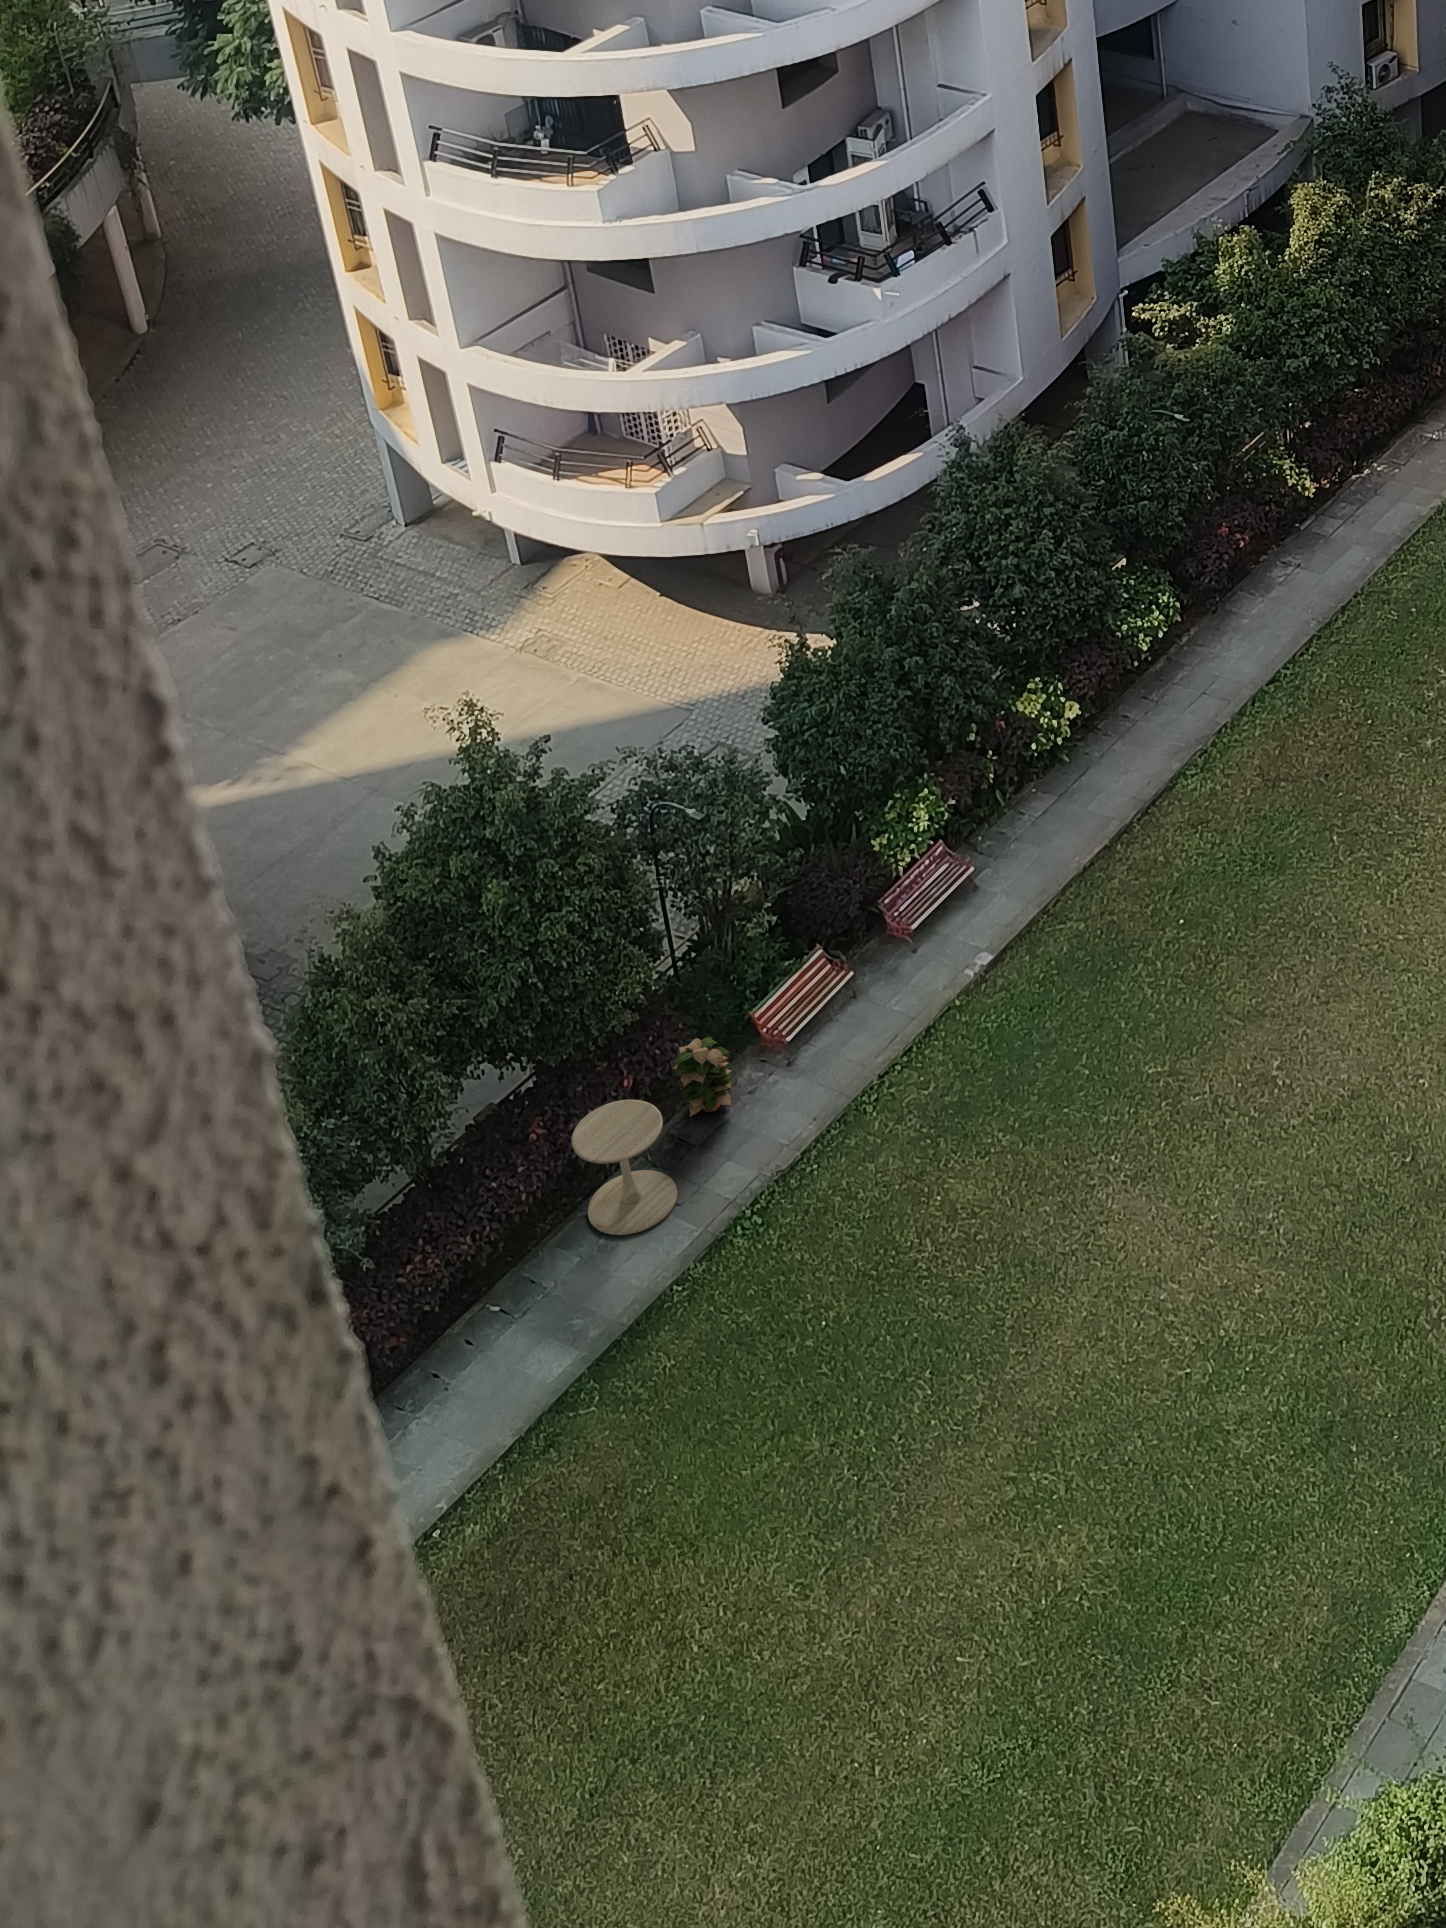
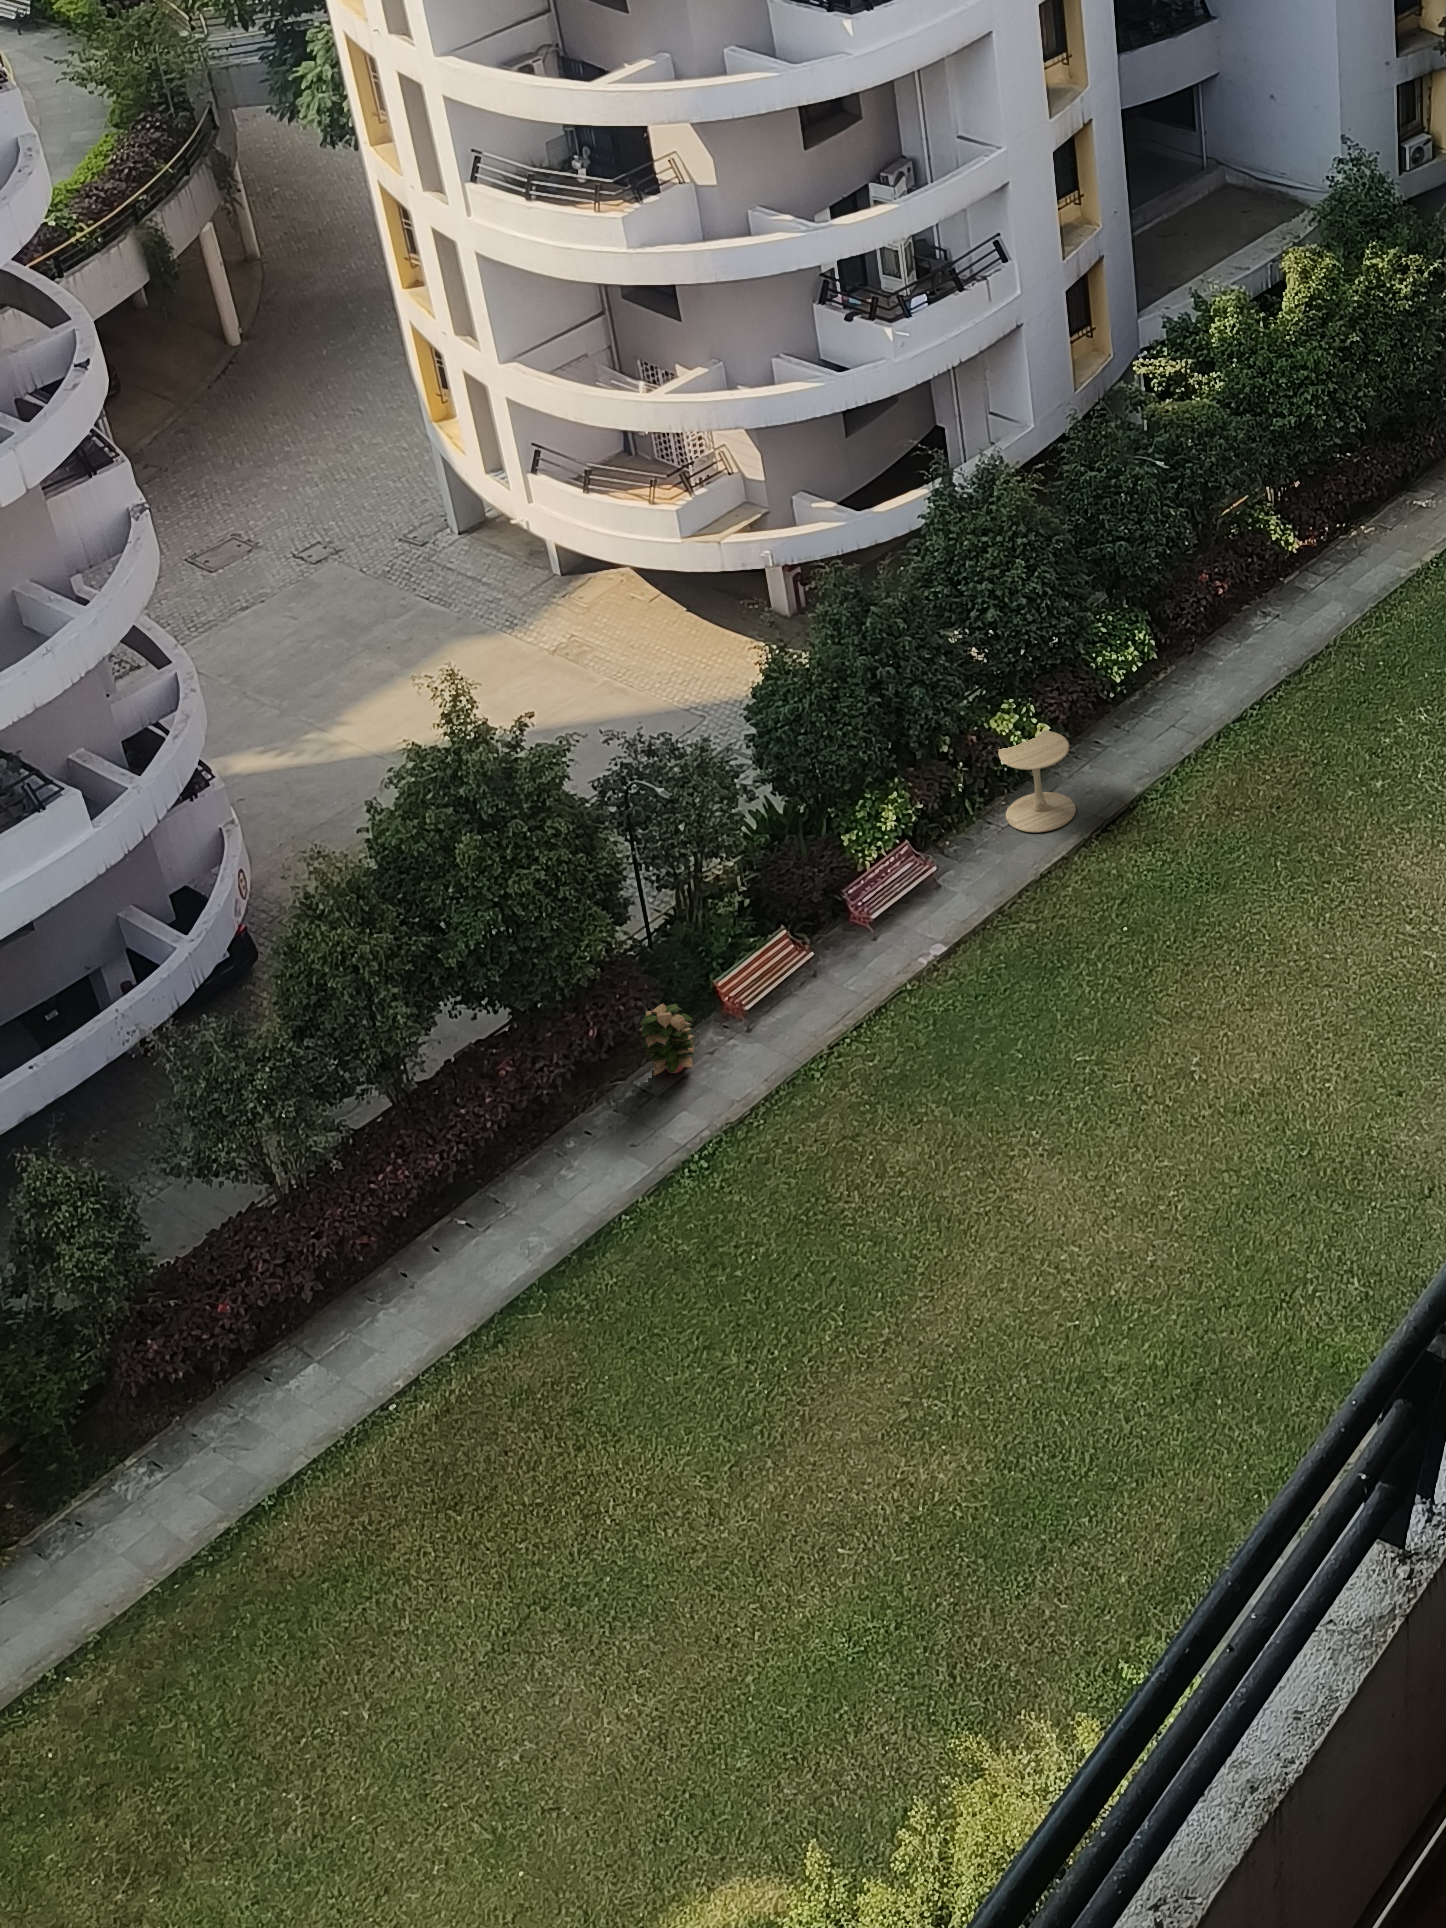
pedestal table: present [572,1100,678,1235] -> present [998,730,1076,832]

